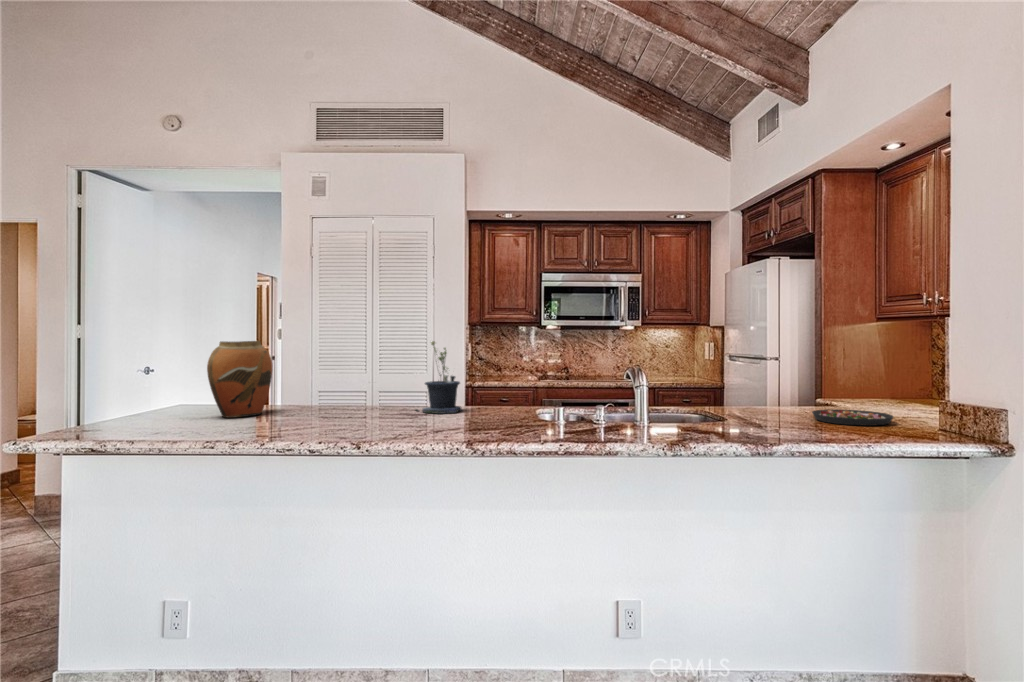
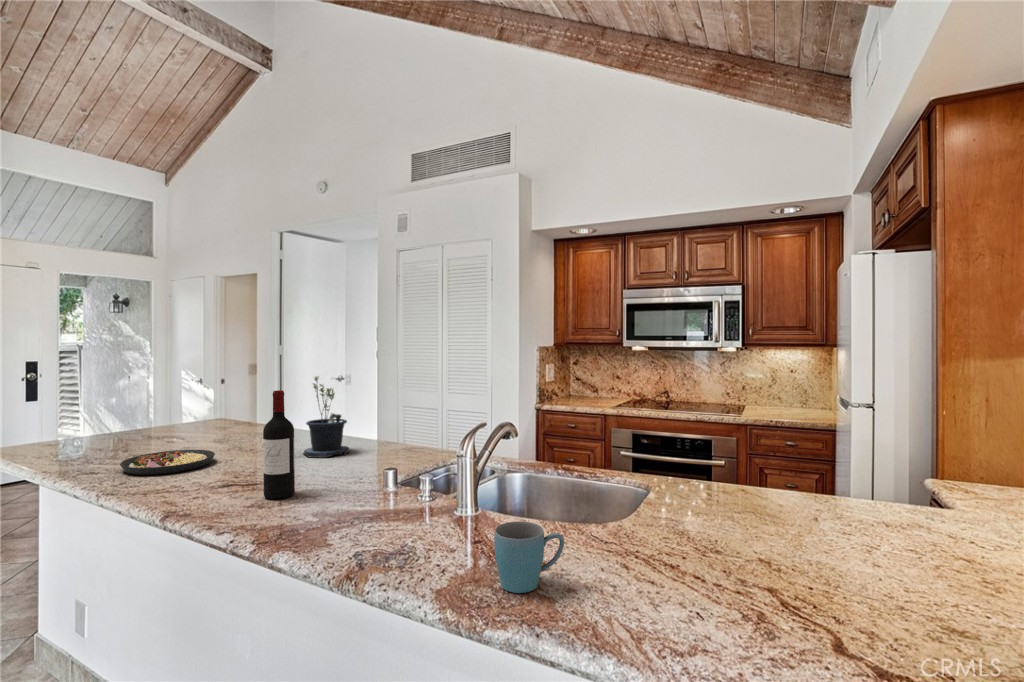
vase: present [207,341,272,418] -> none [130,371,211,443]
wine bottle: none [506,344,529,429] -> present [263,390,295,499]
mug: none [761,404,790,437] -> present [494,521,564,593]
plate: present [812,409,894,426] -> present [120,450,215,475]

